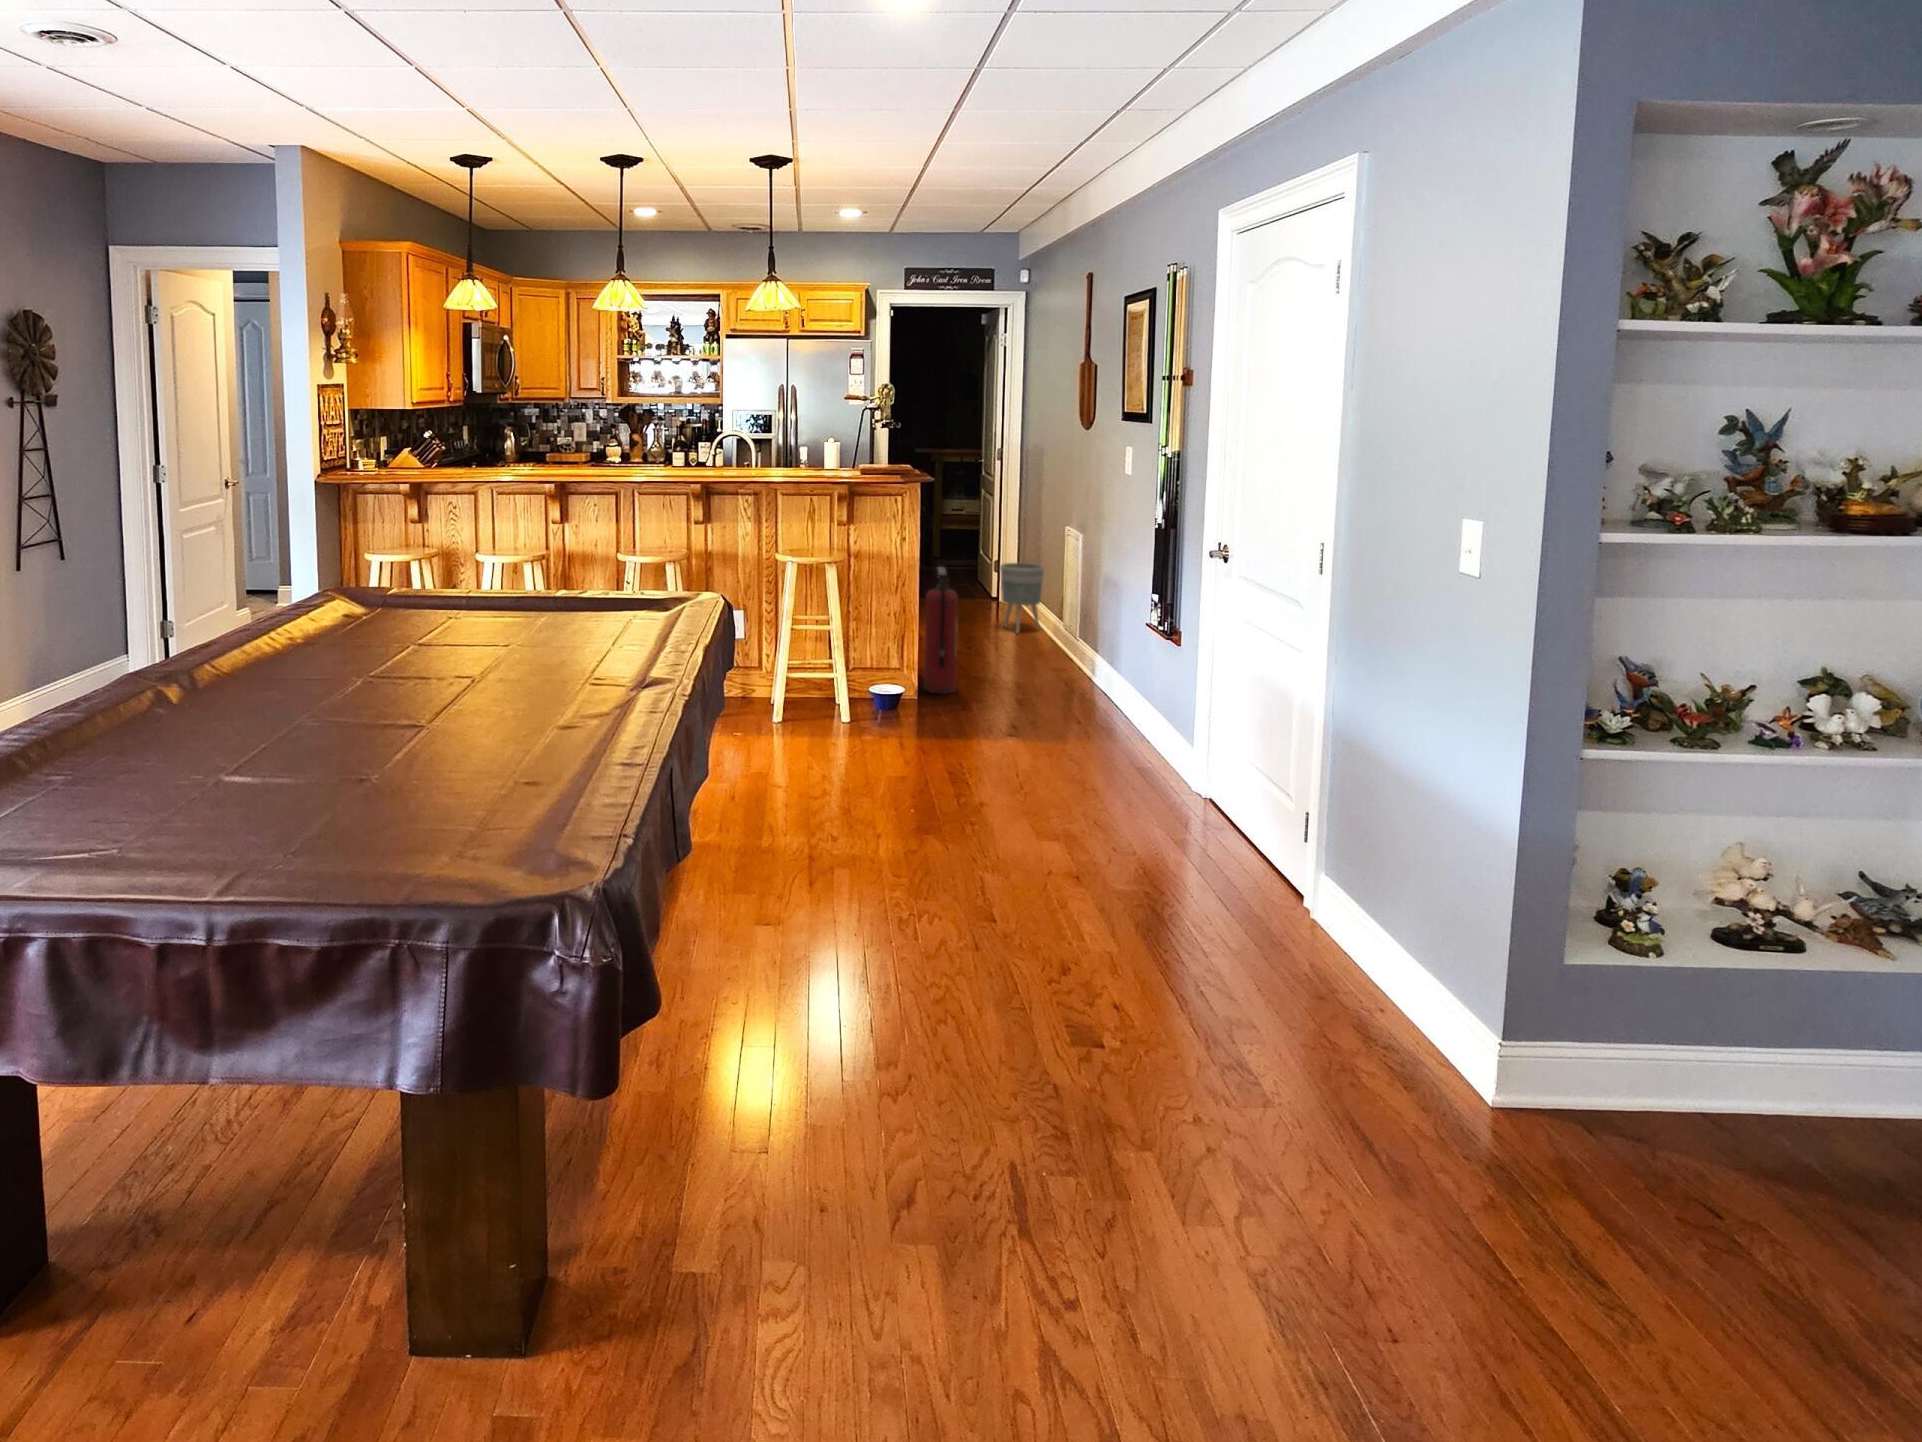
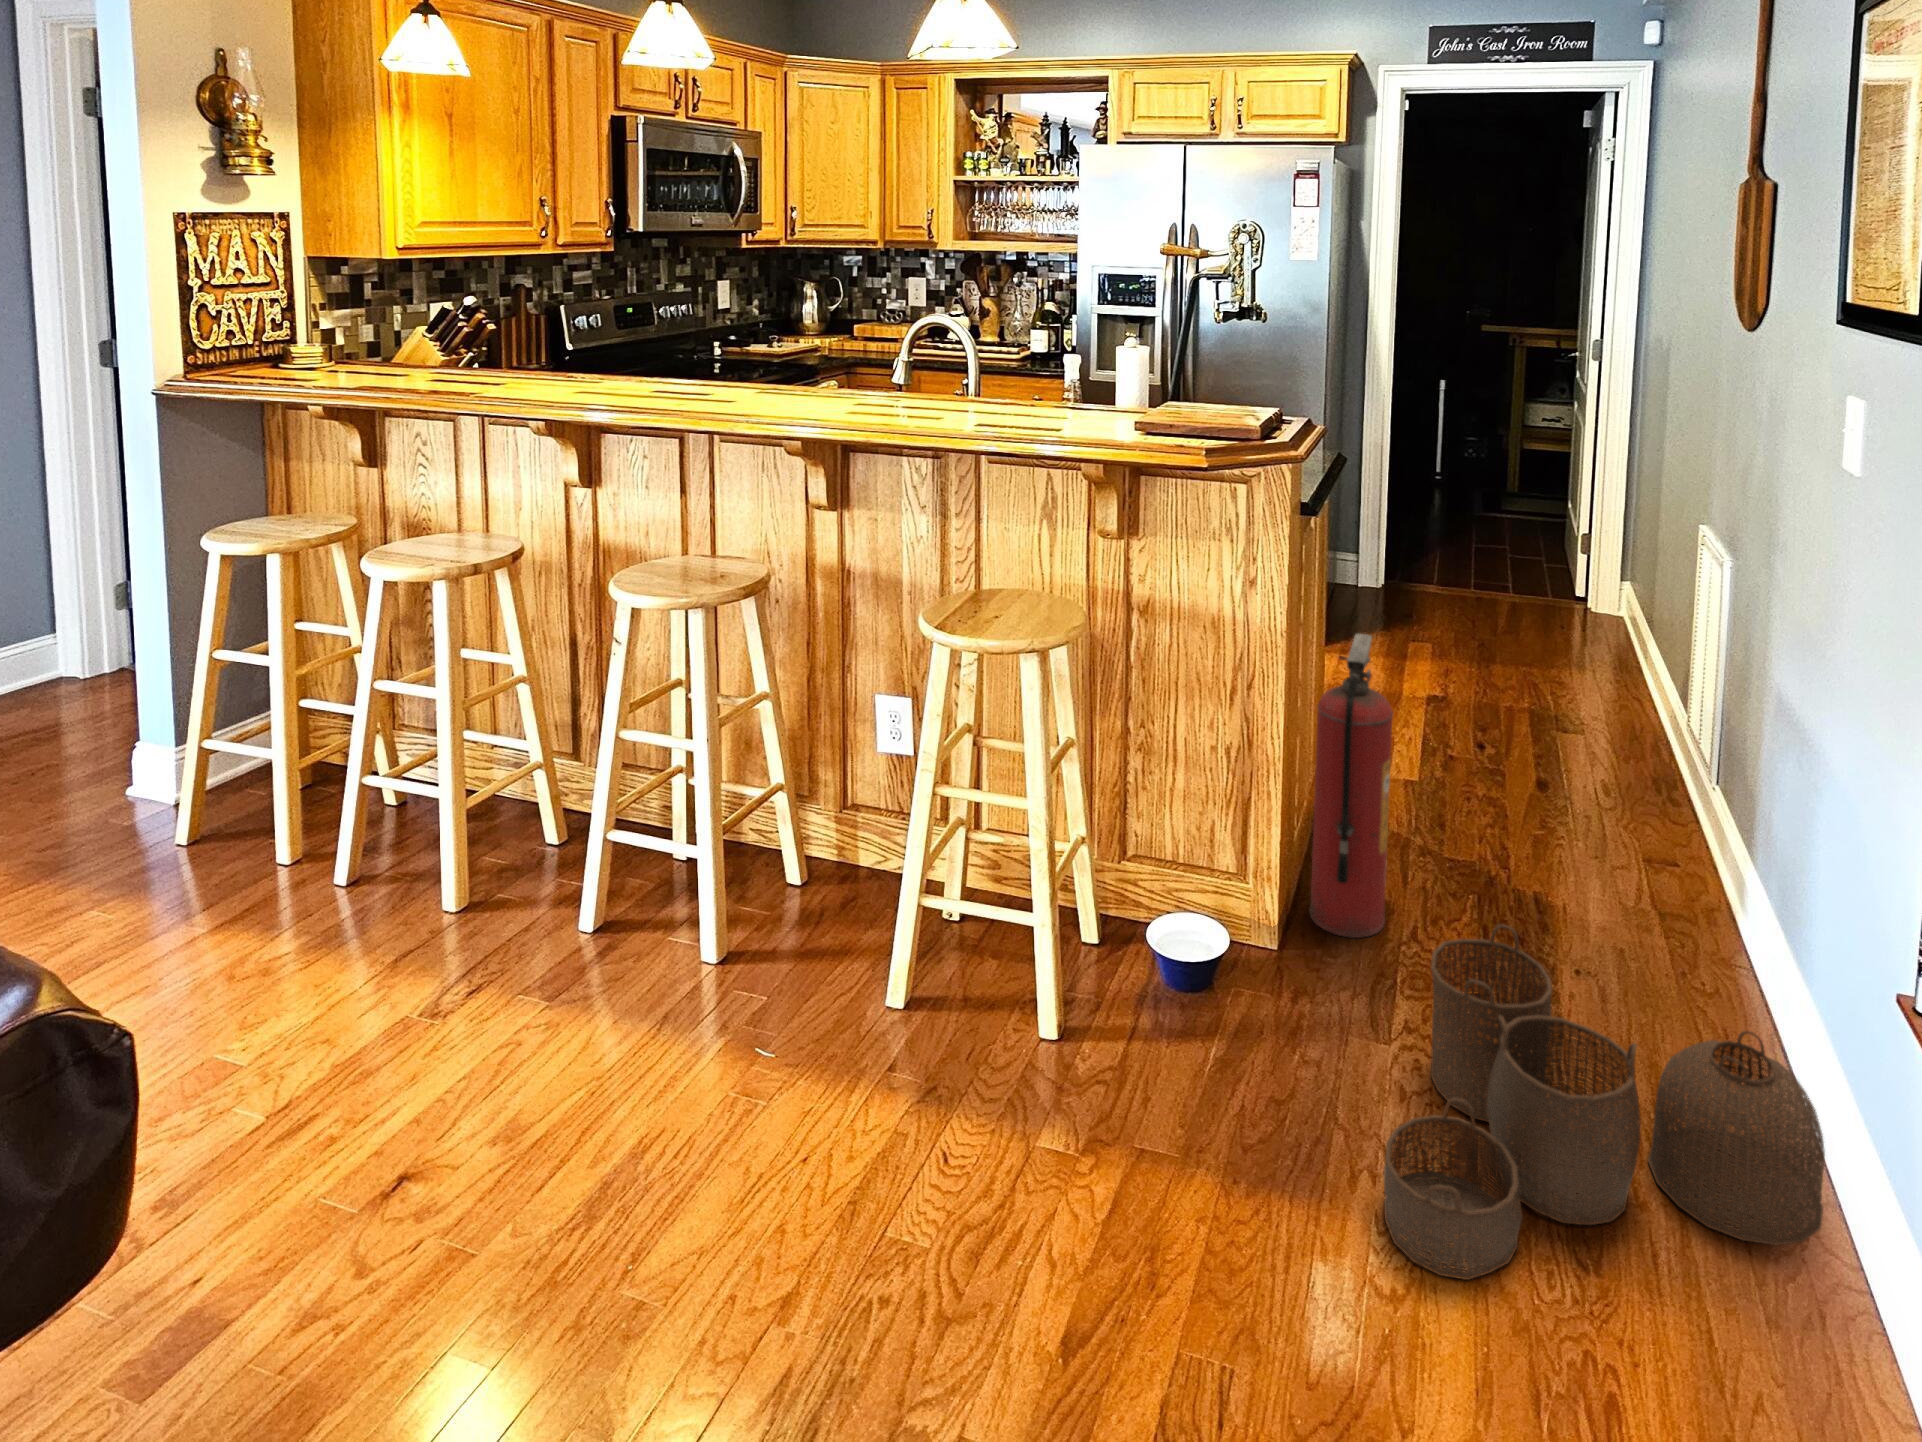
planter: present [1000,563,1044,633] -> none [1565,572,1657,721]
woven basket: none [990,658,1129,744] -> present [1384,924,1825,1280]

